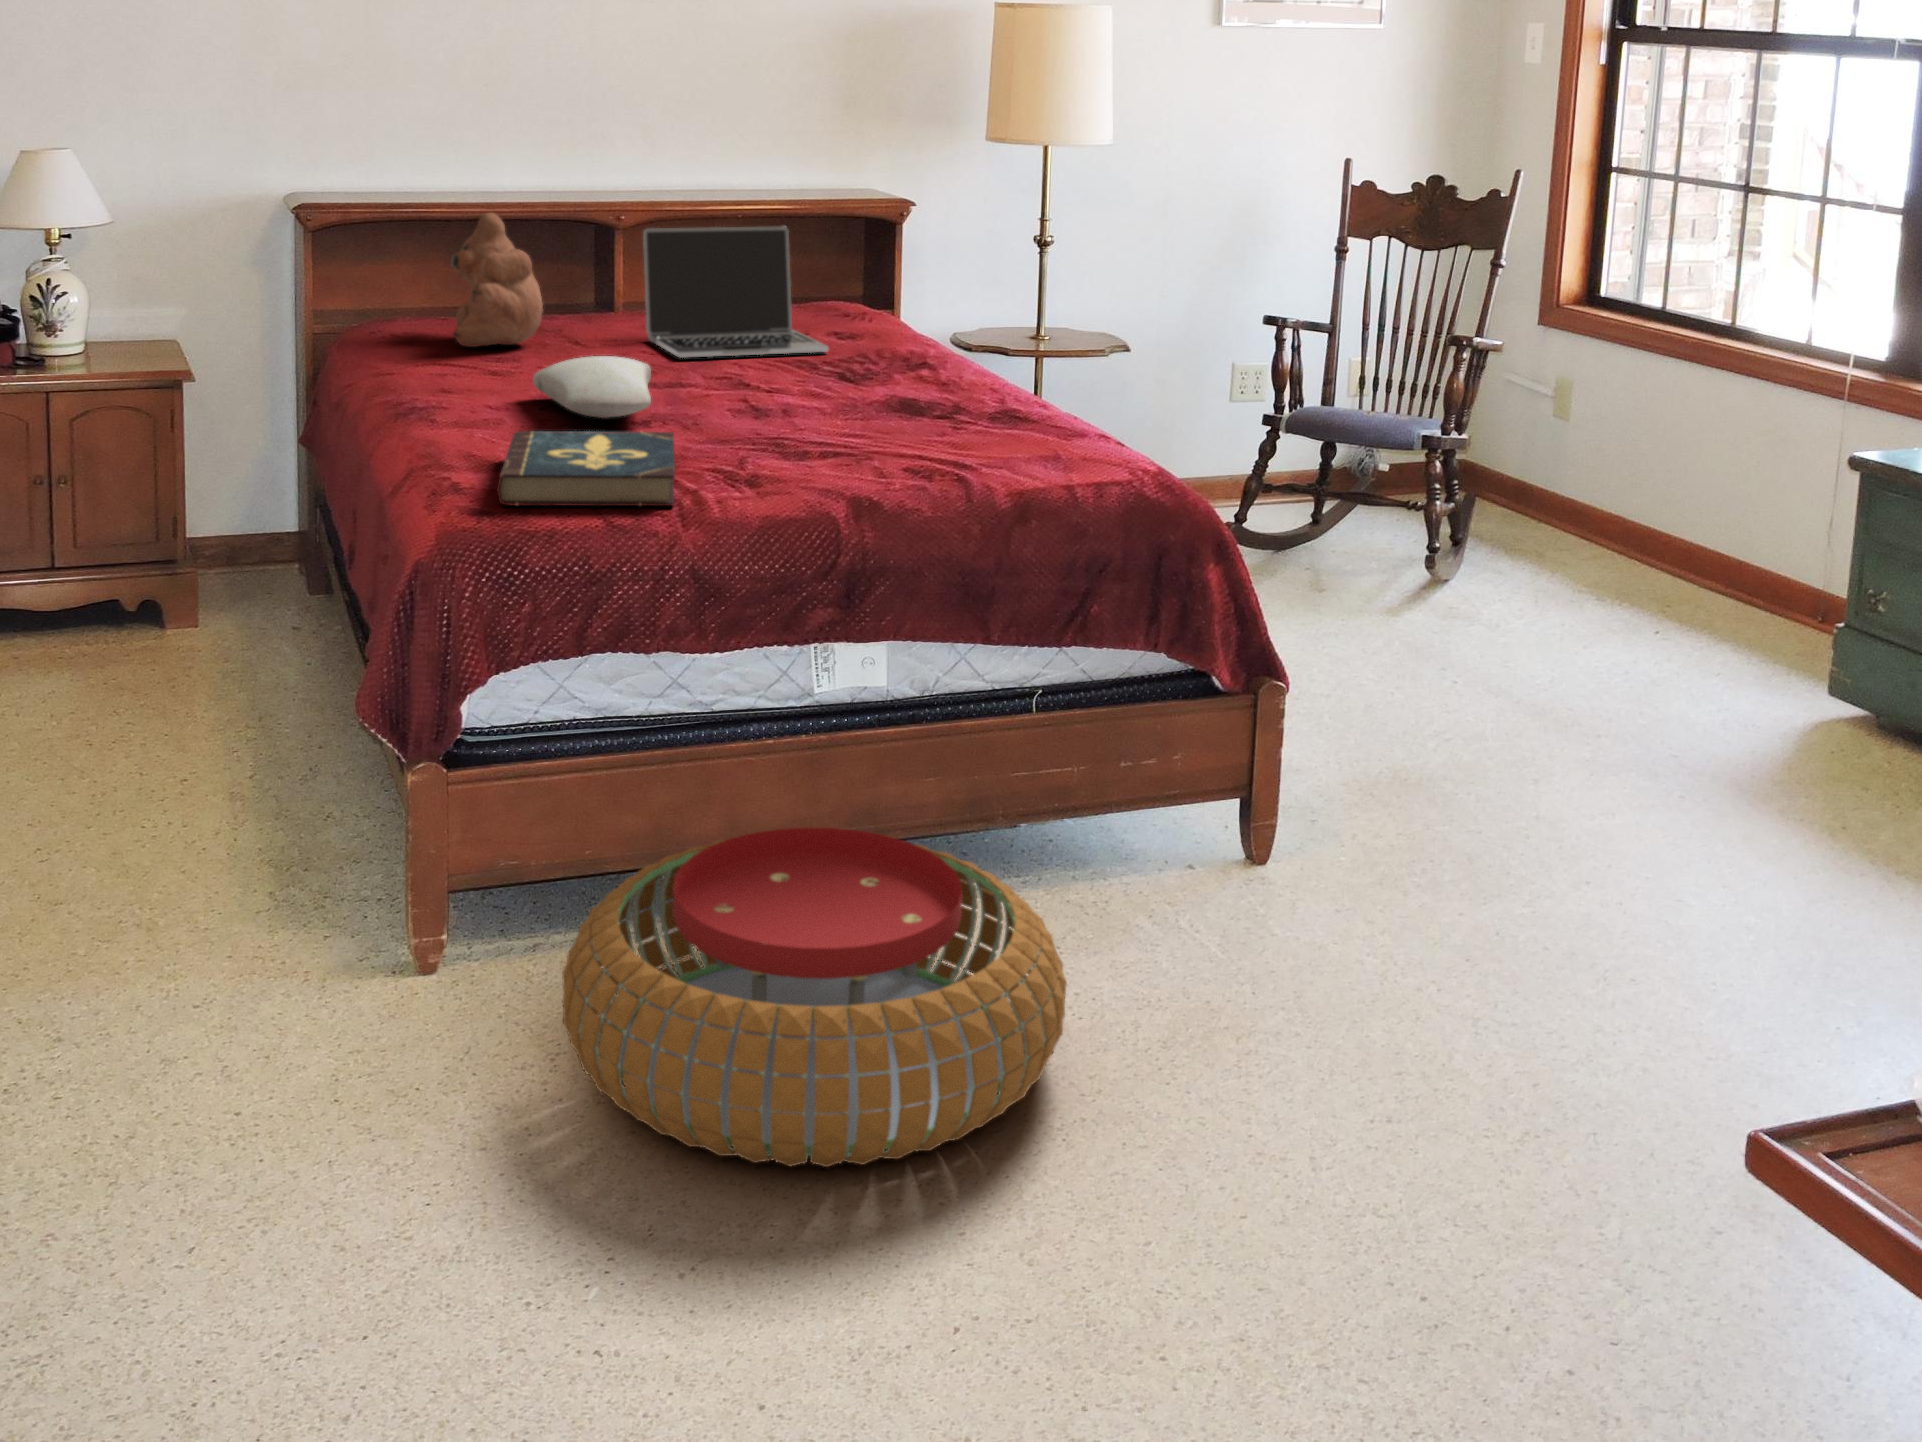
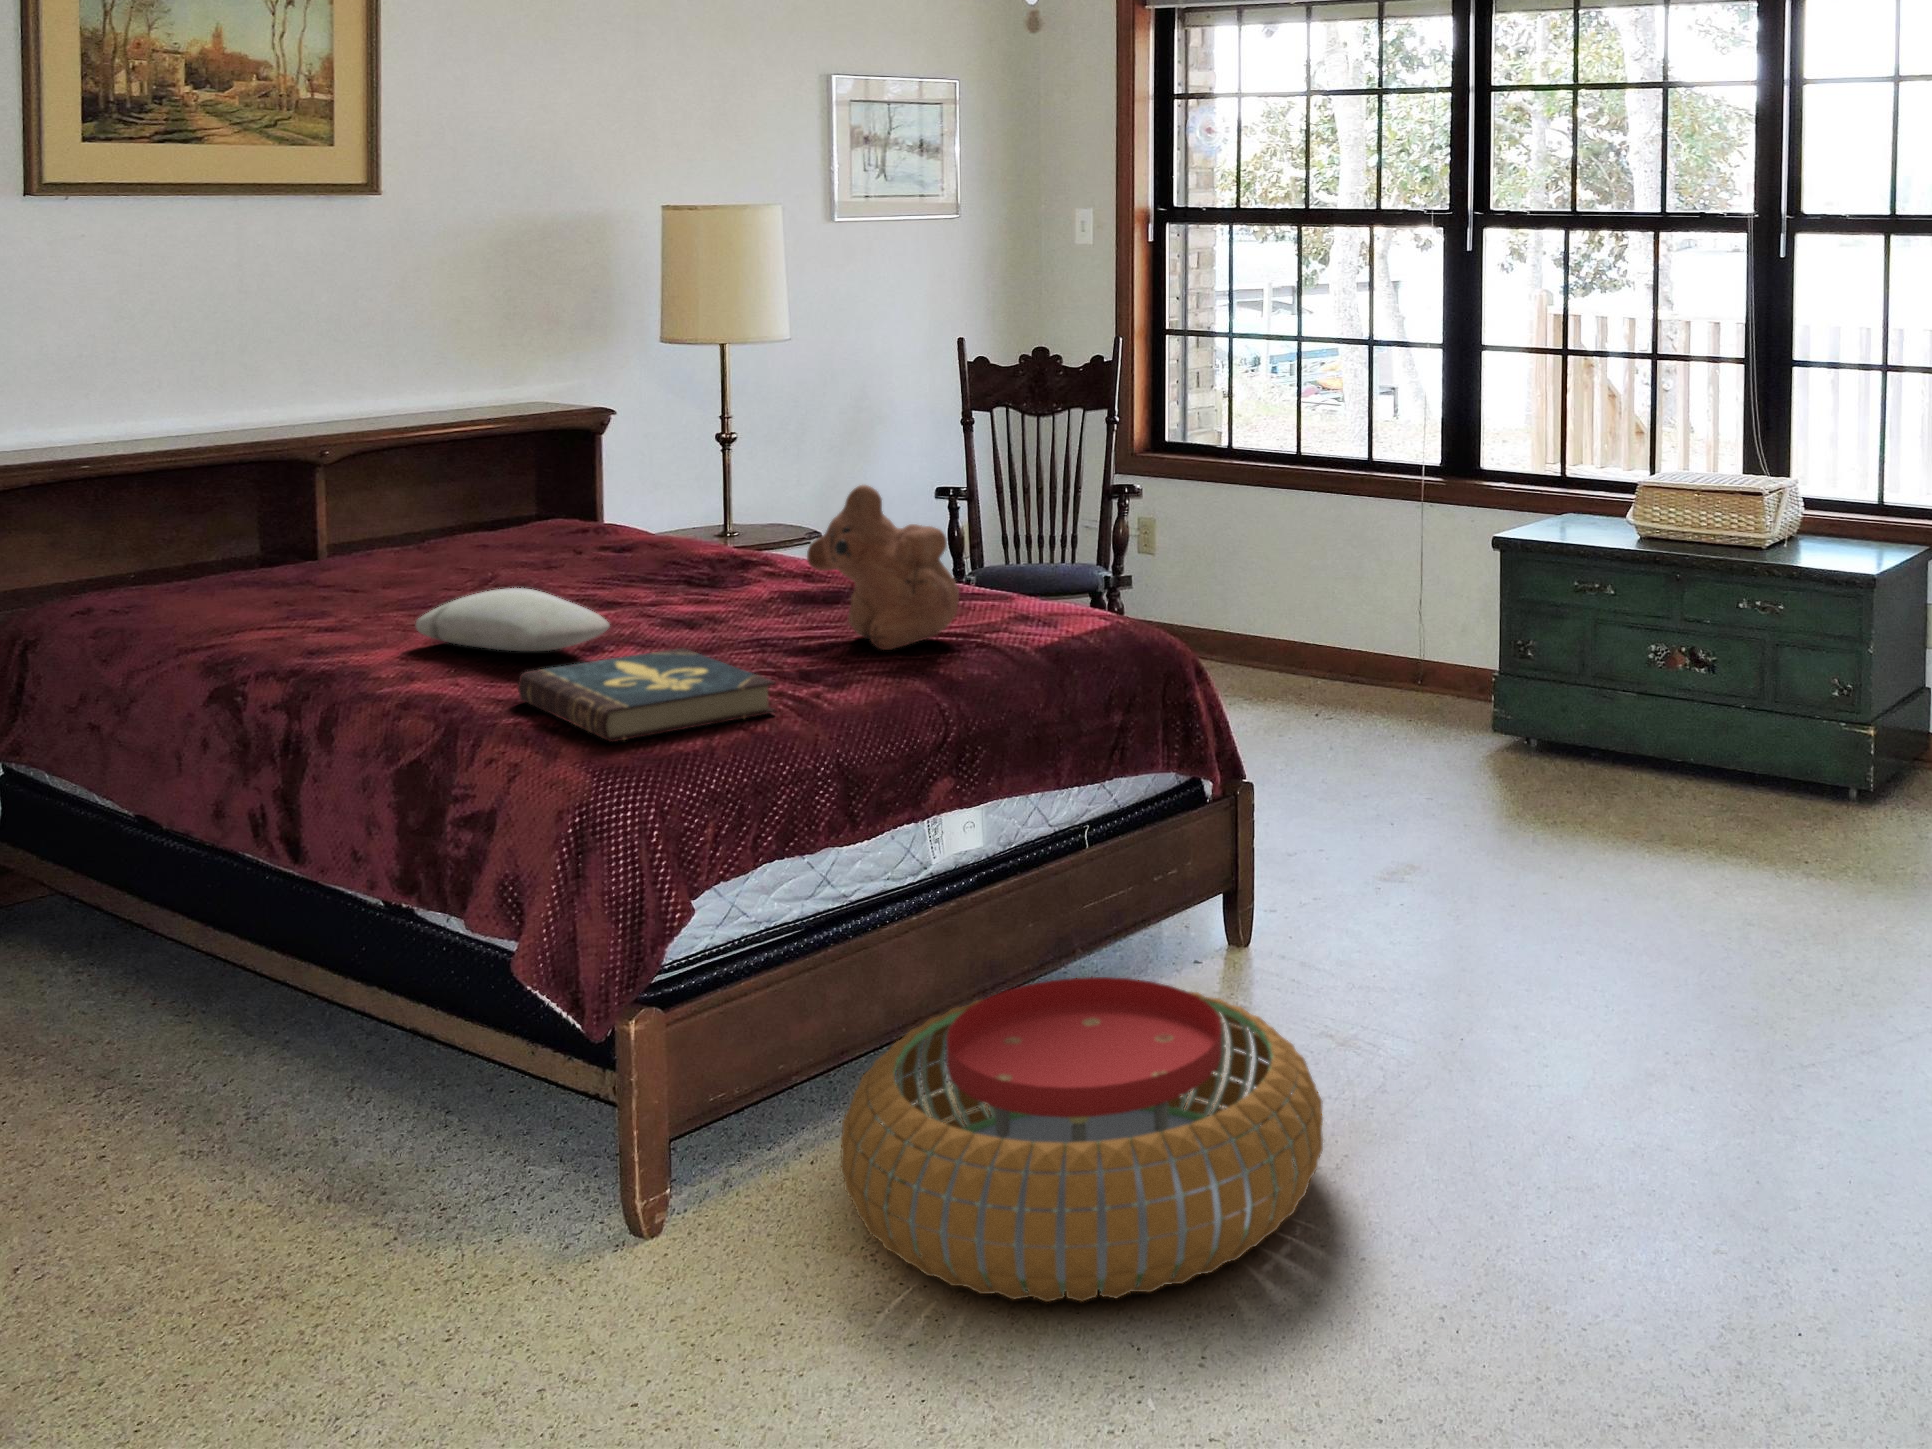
teddy bear: present [451,213,543,347] -> present [807,485,959,650]
laptop: present [643,226,828,358] -> none [402,442,631,588]

